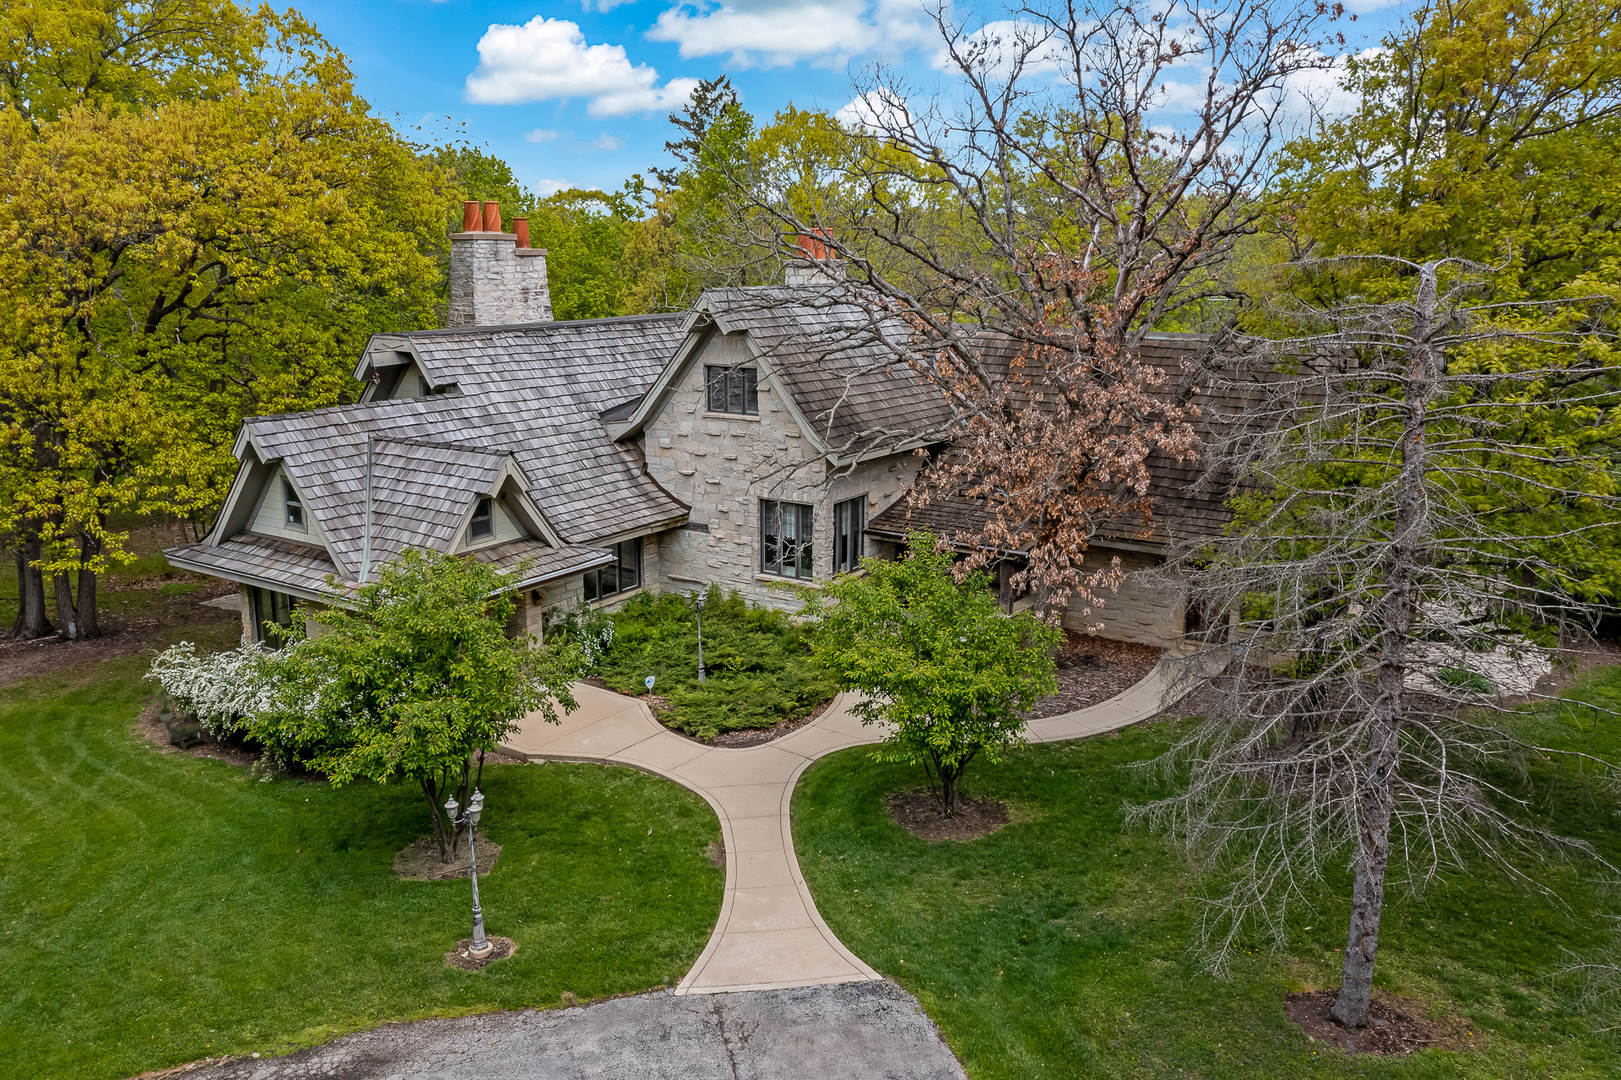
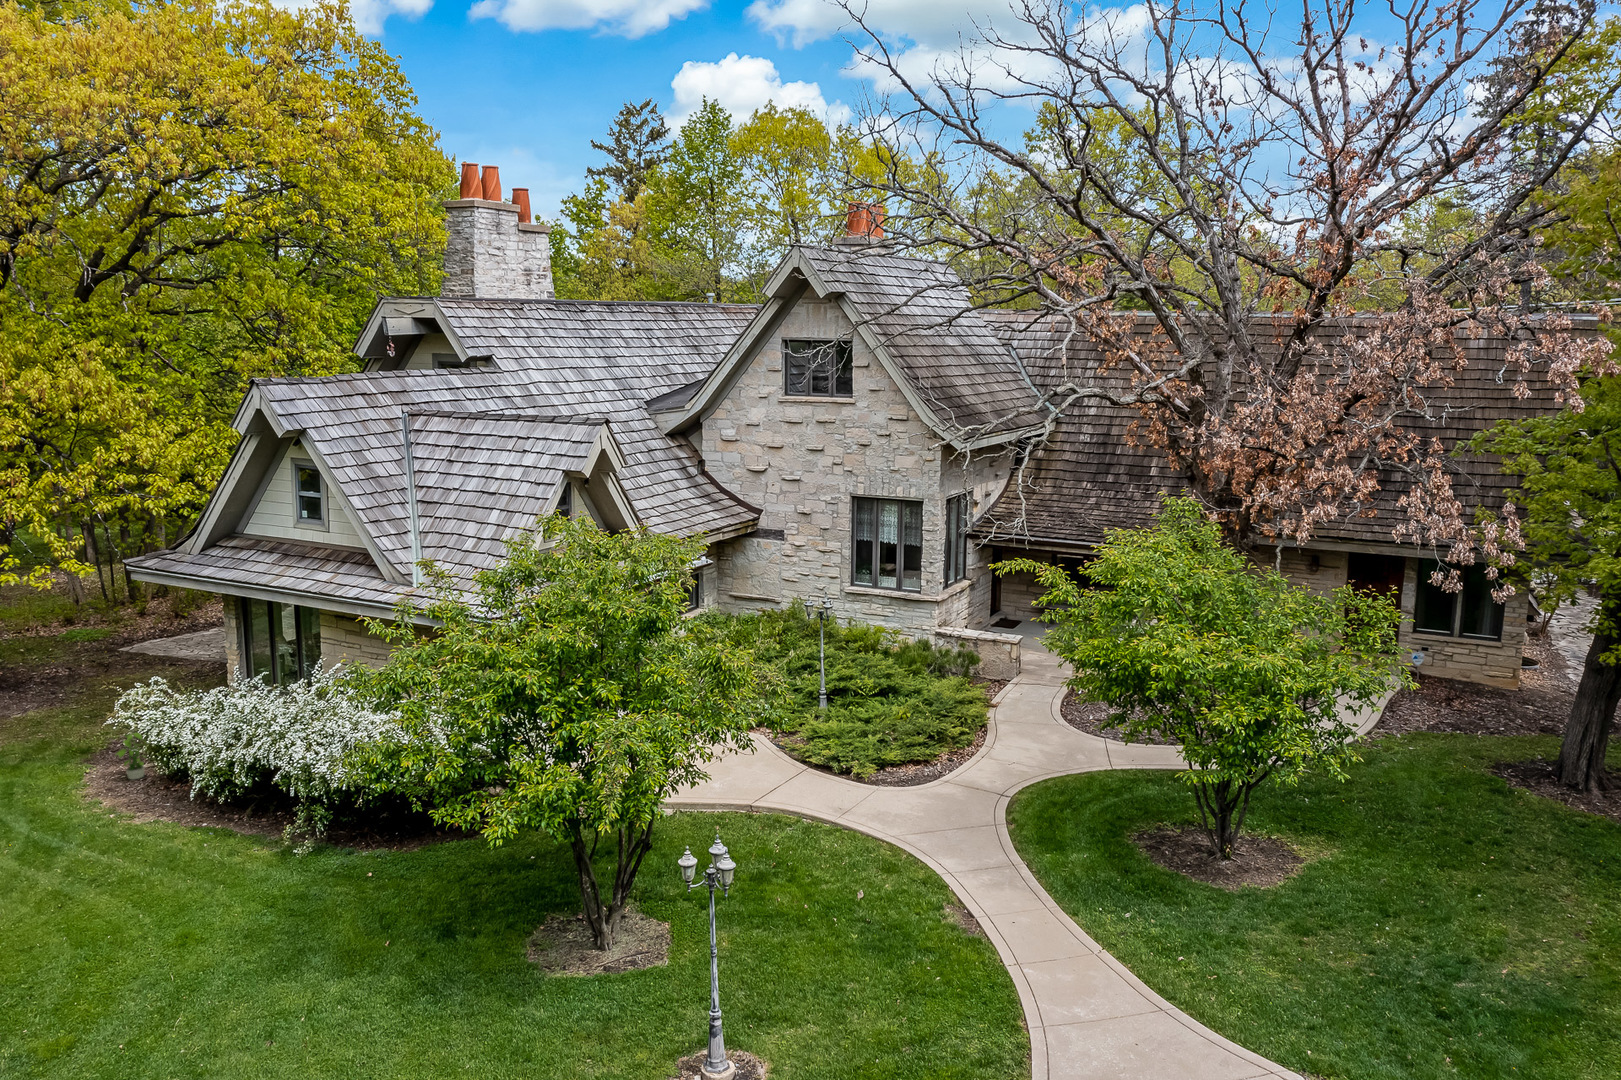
stool: present [165,715,207,749] -> none [145,767,203,814]

